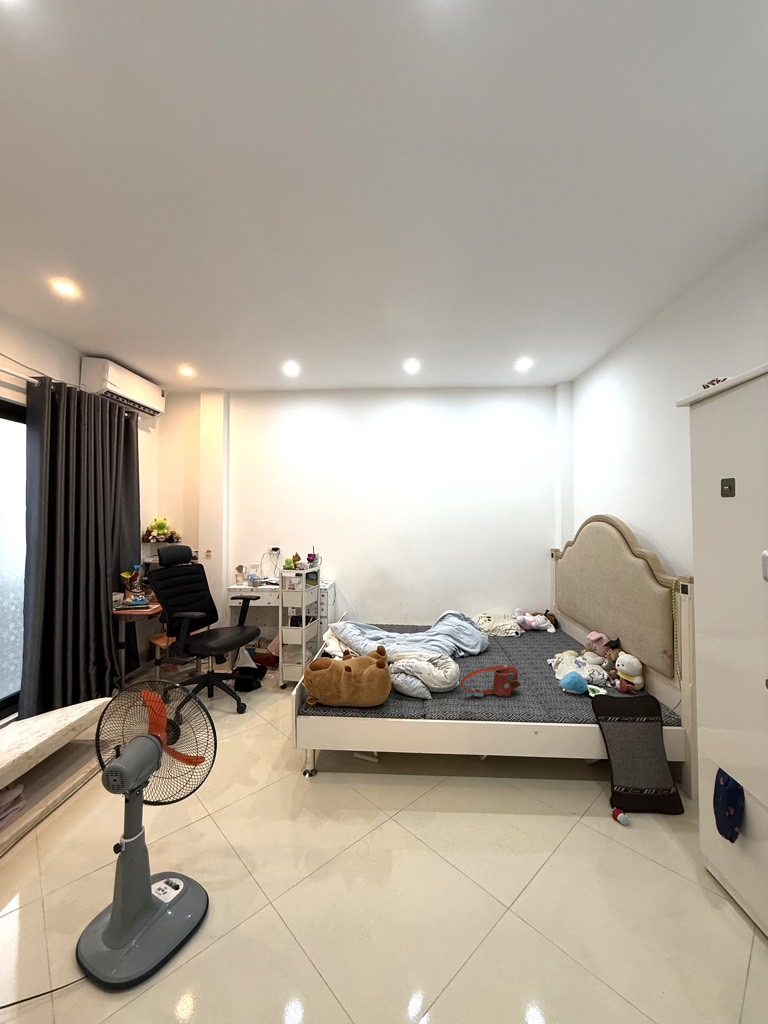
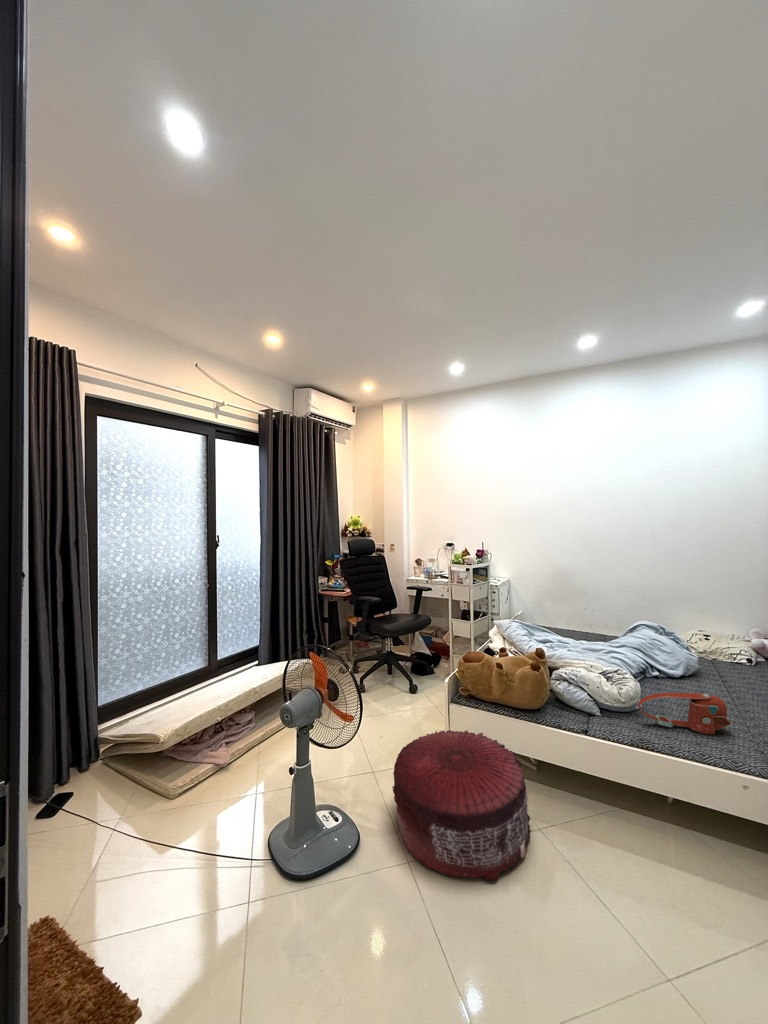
pouf: none [246,739,387,908] -> present [392,730,531,880]

